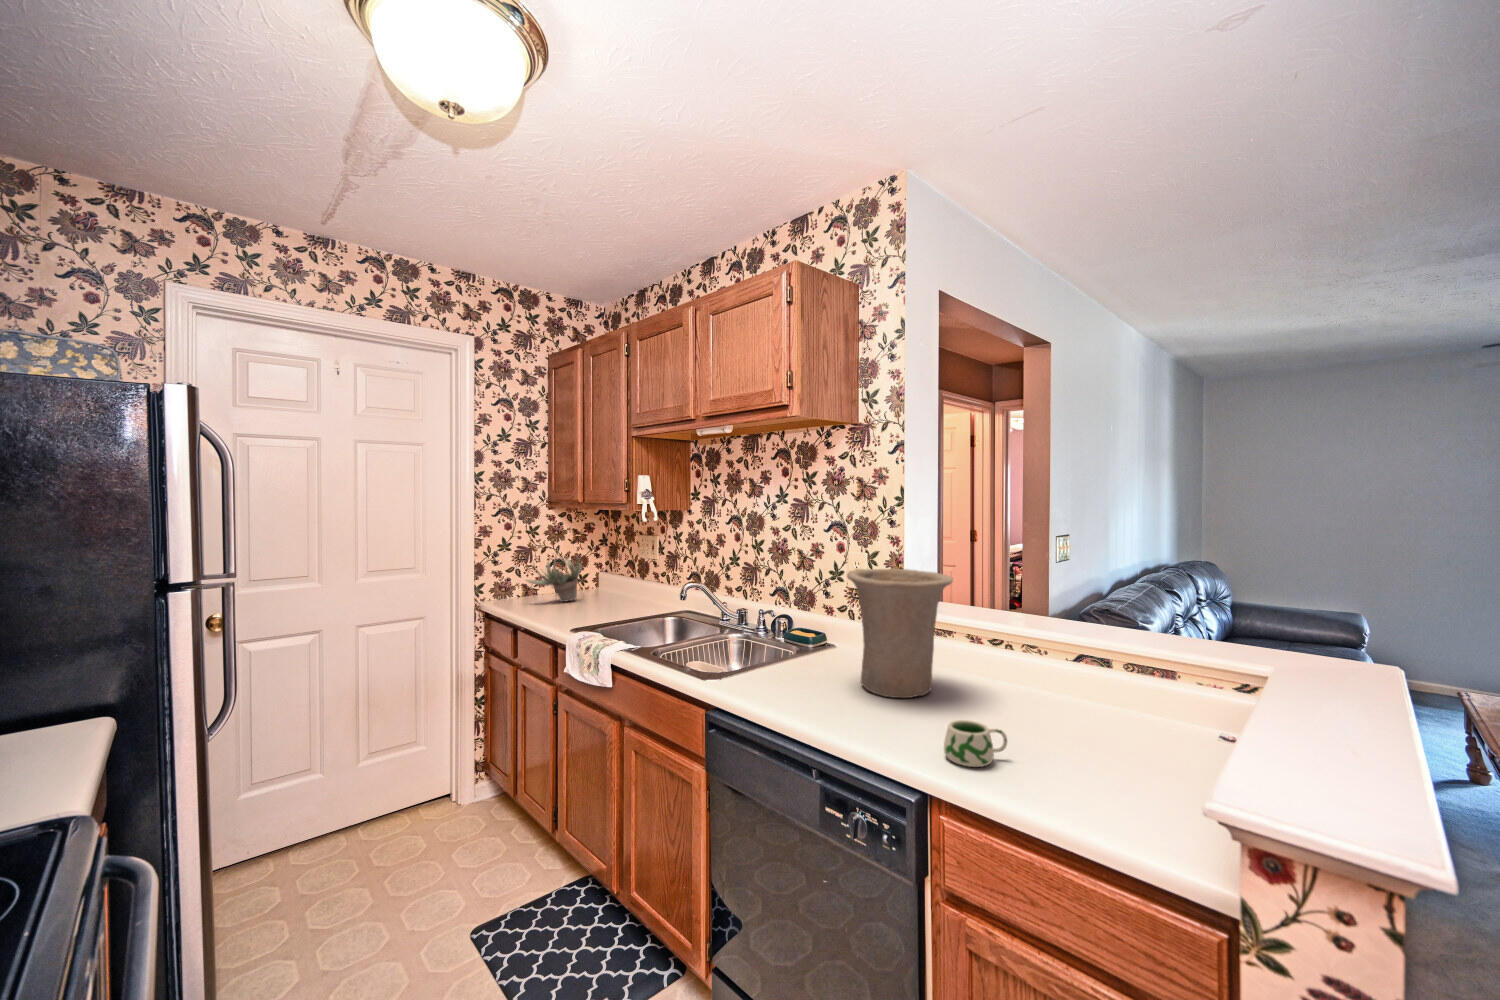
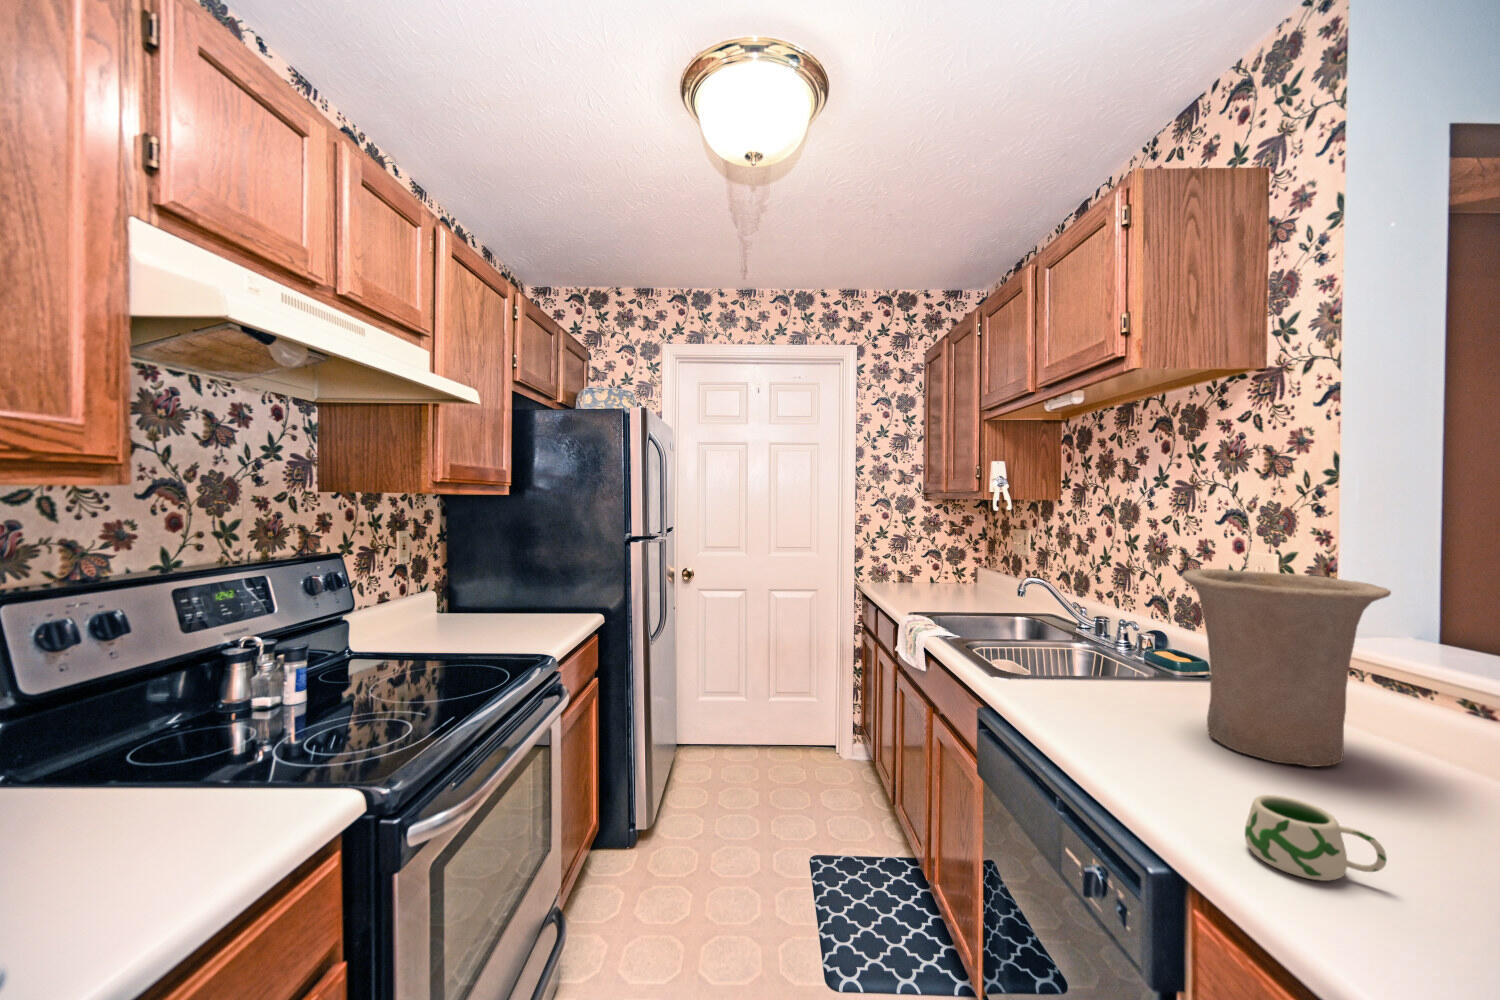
succulent plant: present [526,553,582,602] -> none [895,536,951,590]

